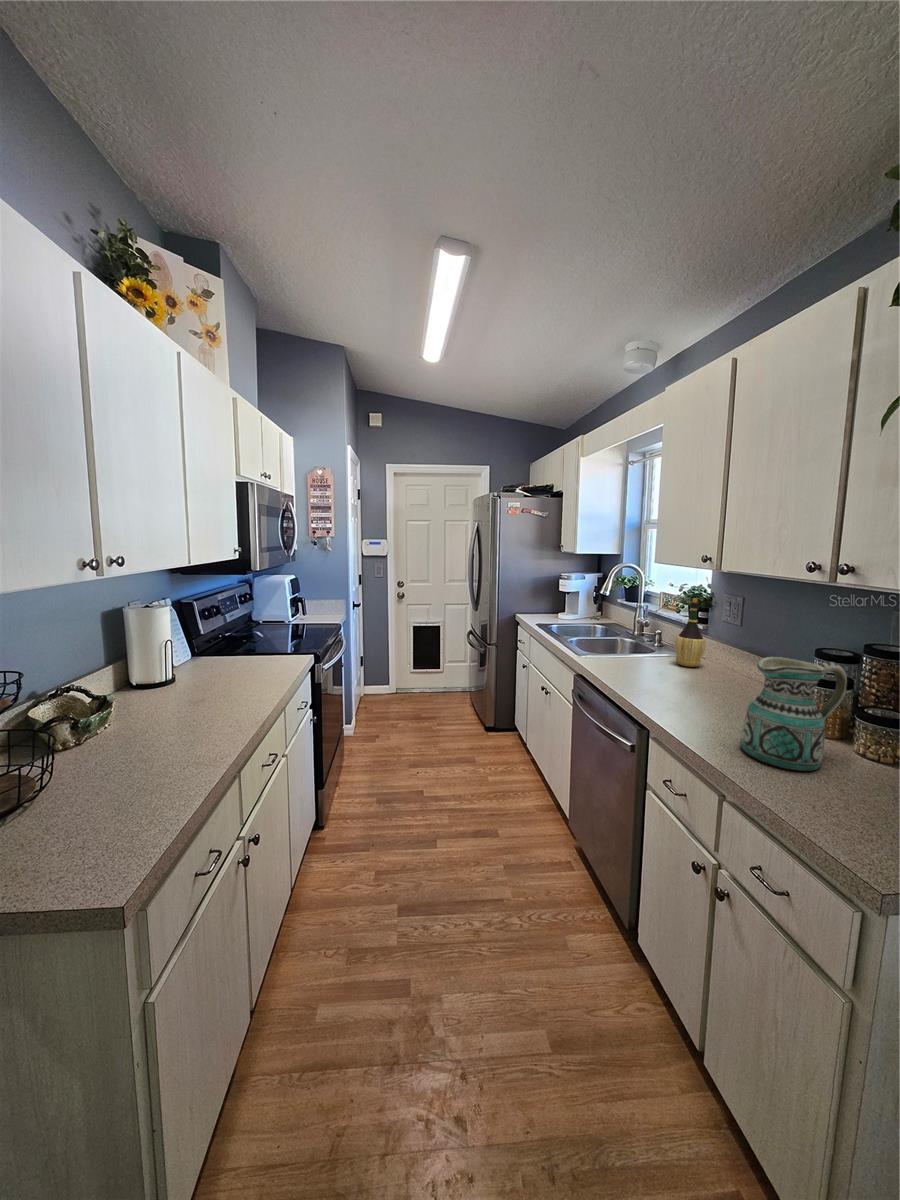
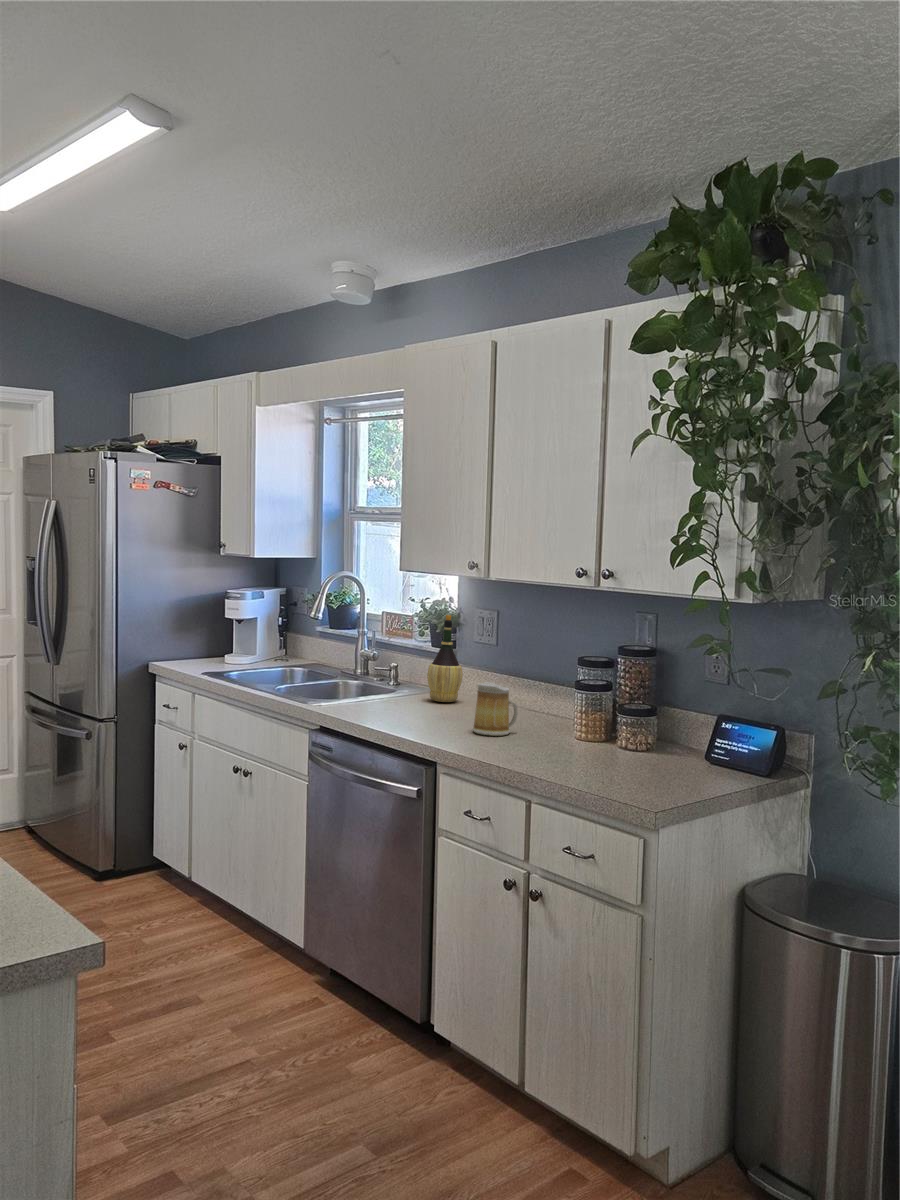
ceramic pitcher: present [740,657,847,771] -> none [535,661,612,763]
mug: none [691,662,738,712] -> present [472,682,518,736]

